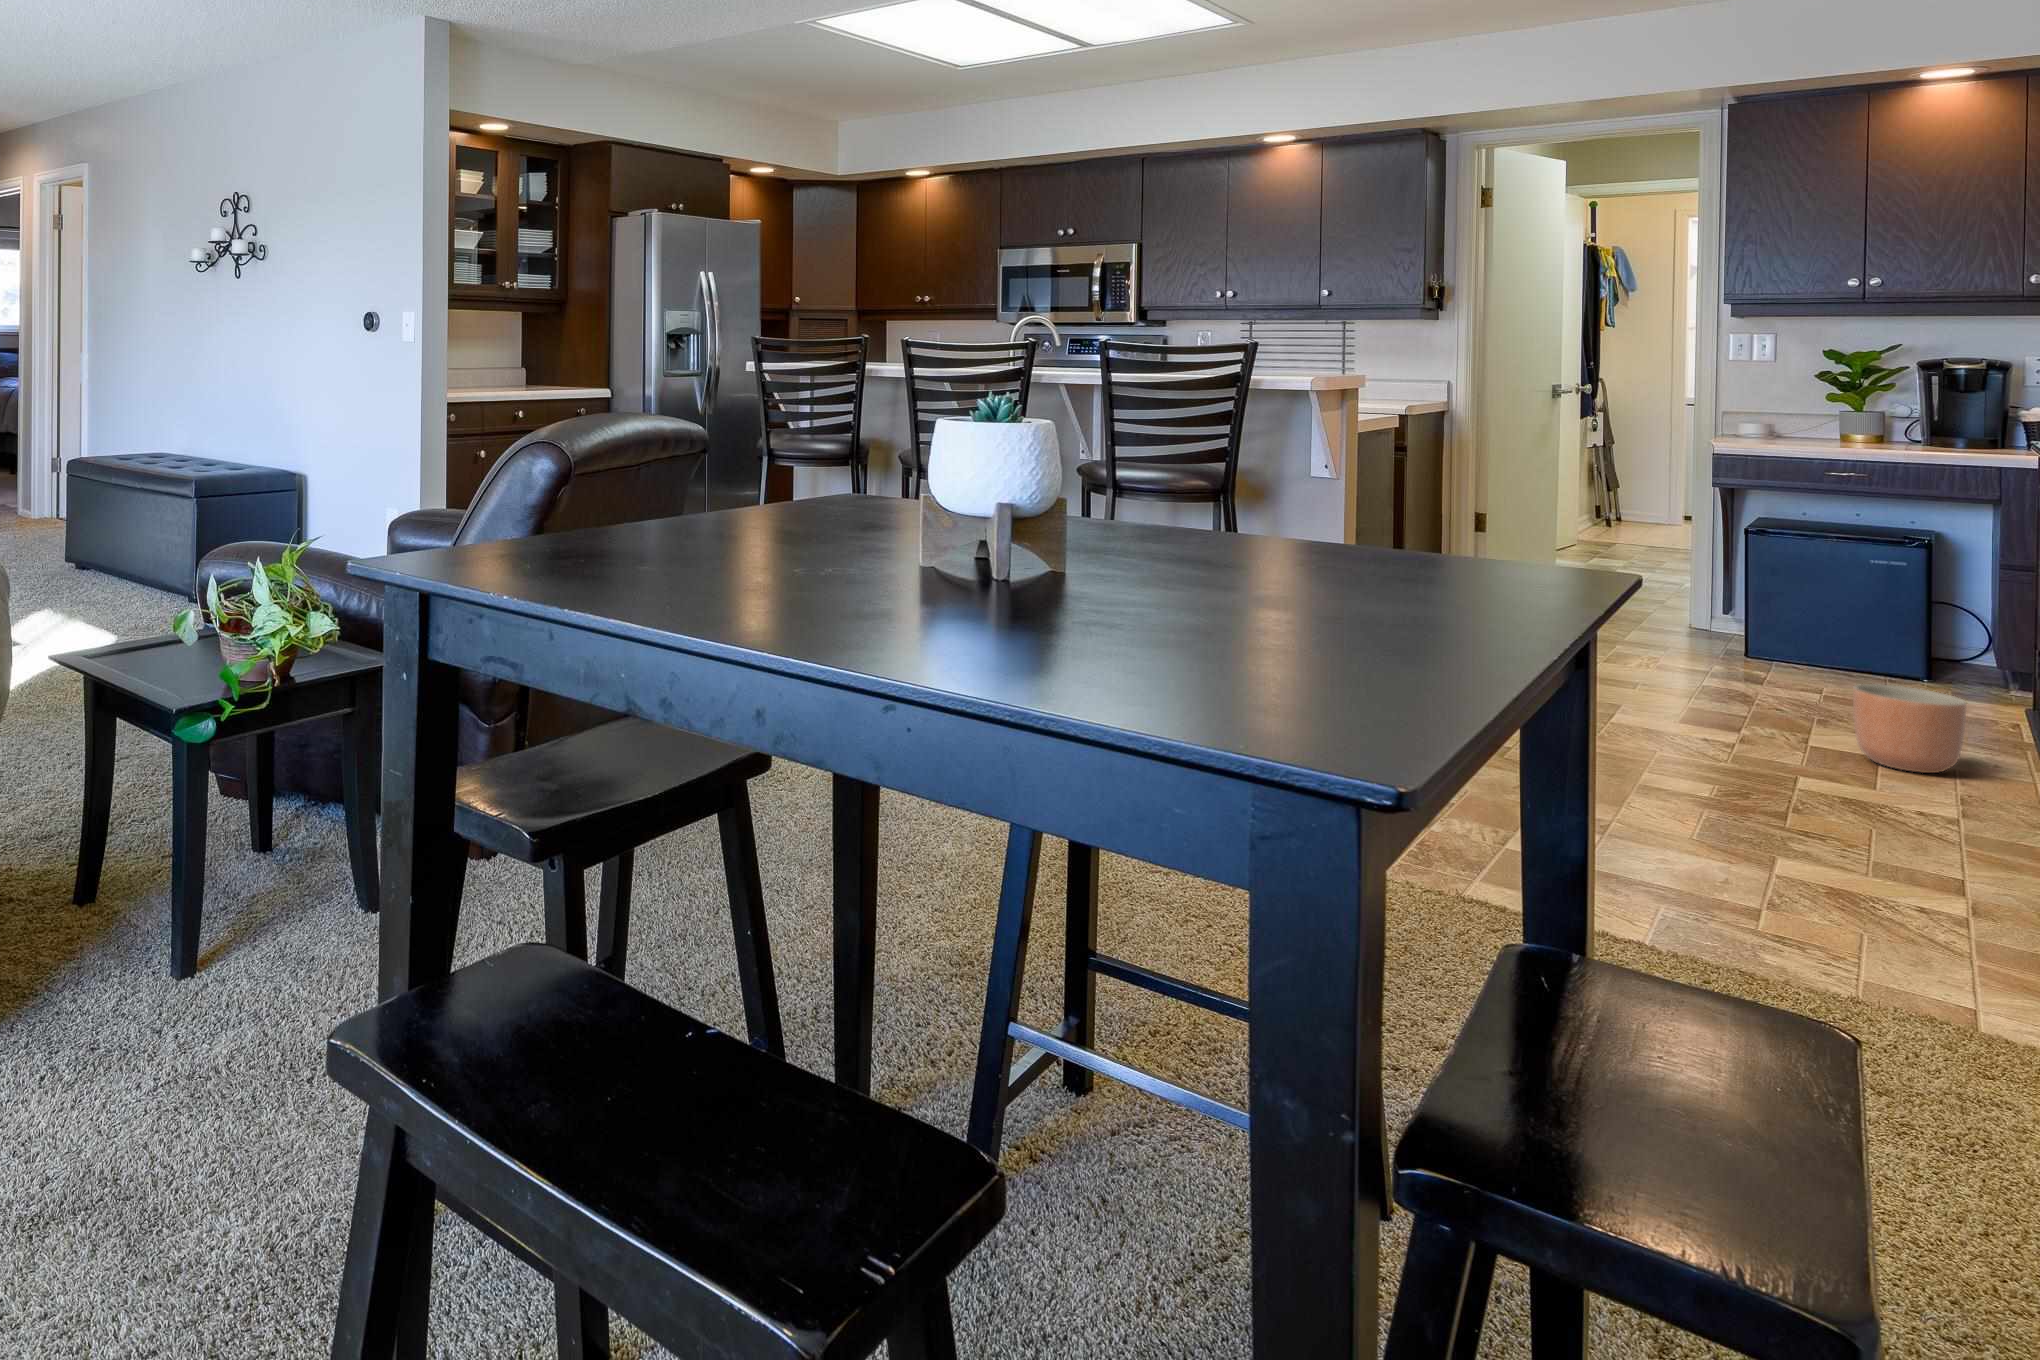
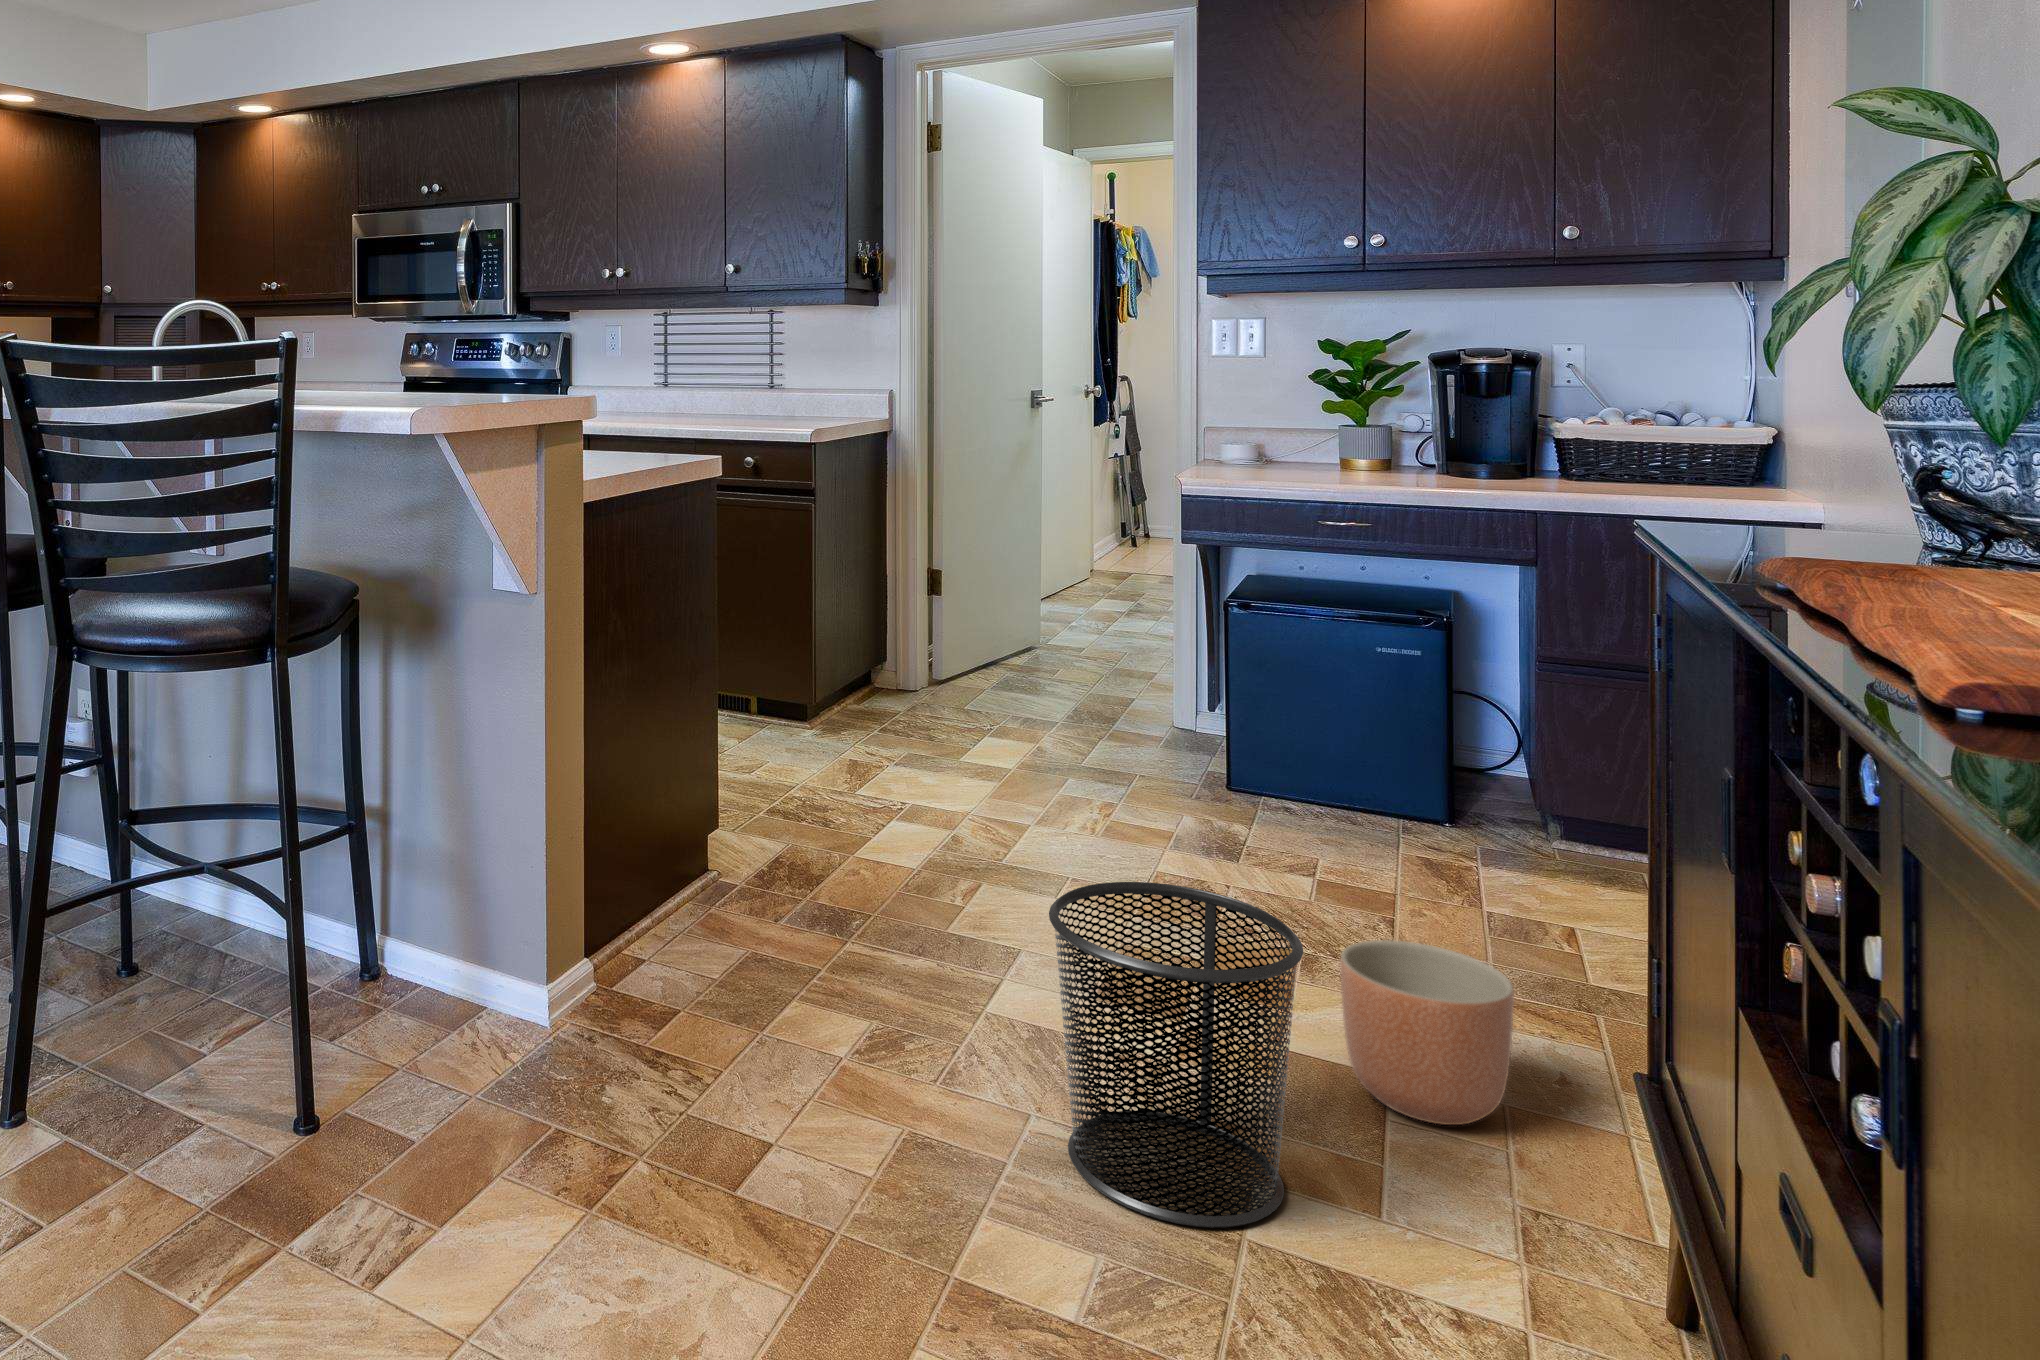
waste bin: none [1677,634,1836,787] -> present [1049,882,1303,1228]

